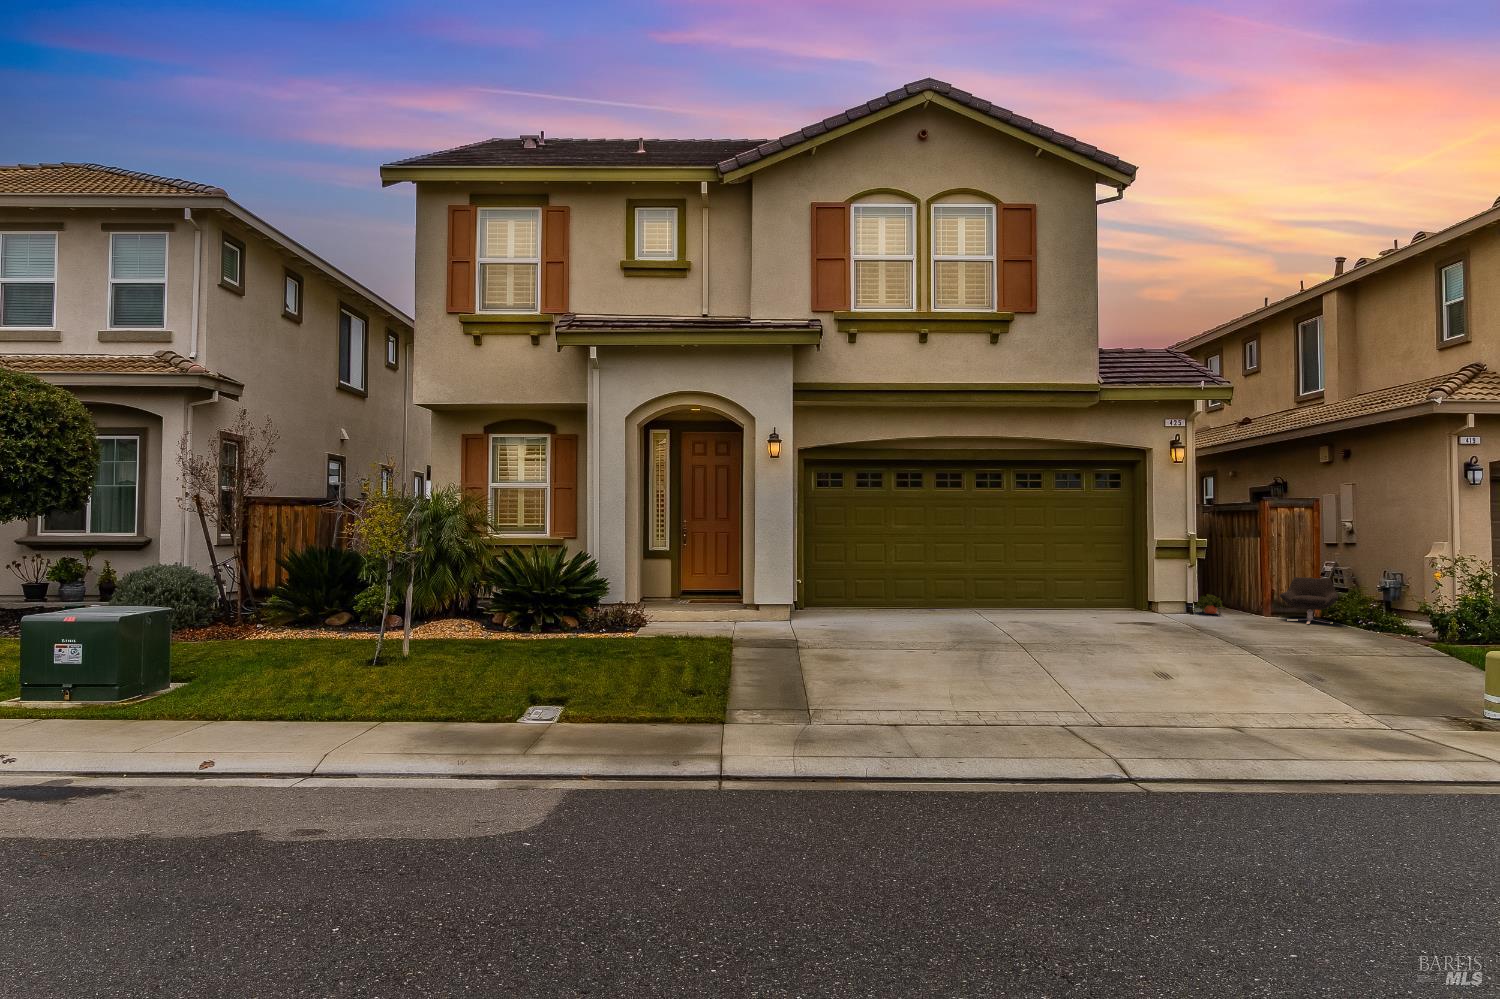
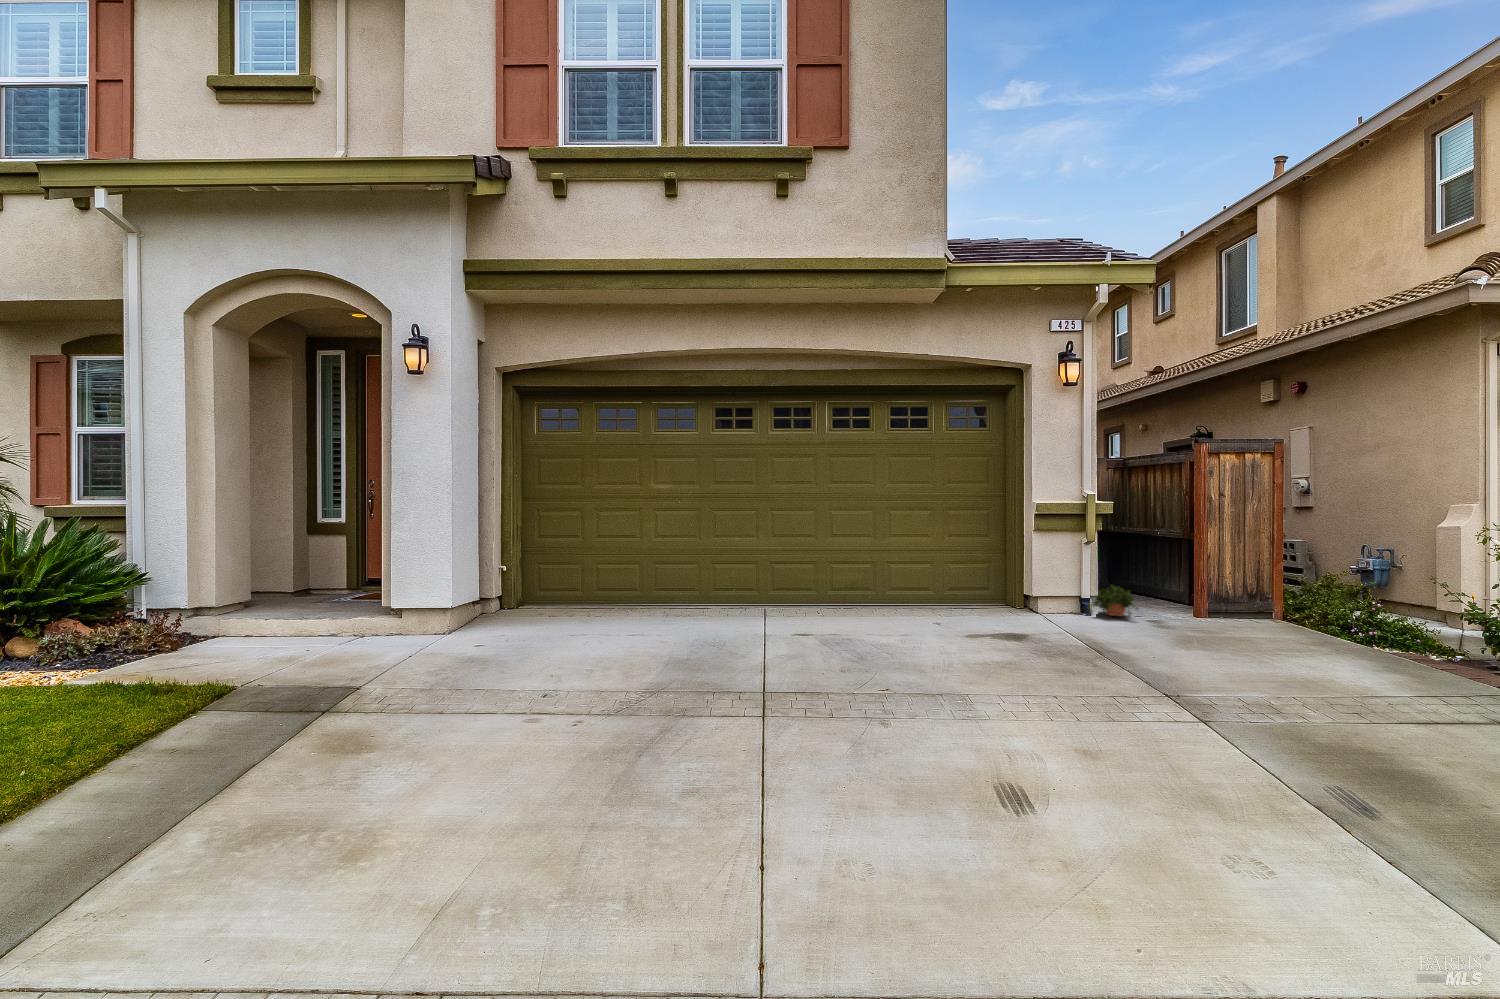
lounge chair: present [1280,577,1338,624] -> none [1224,559,1323,637]

